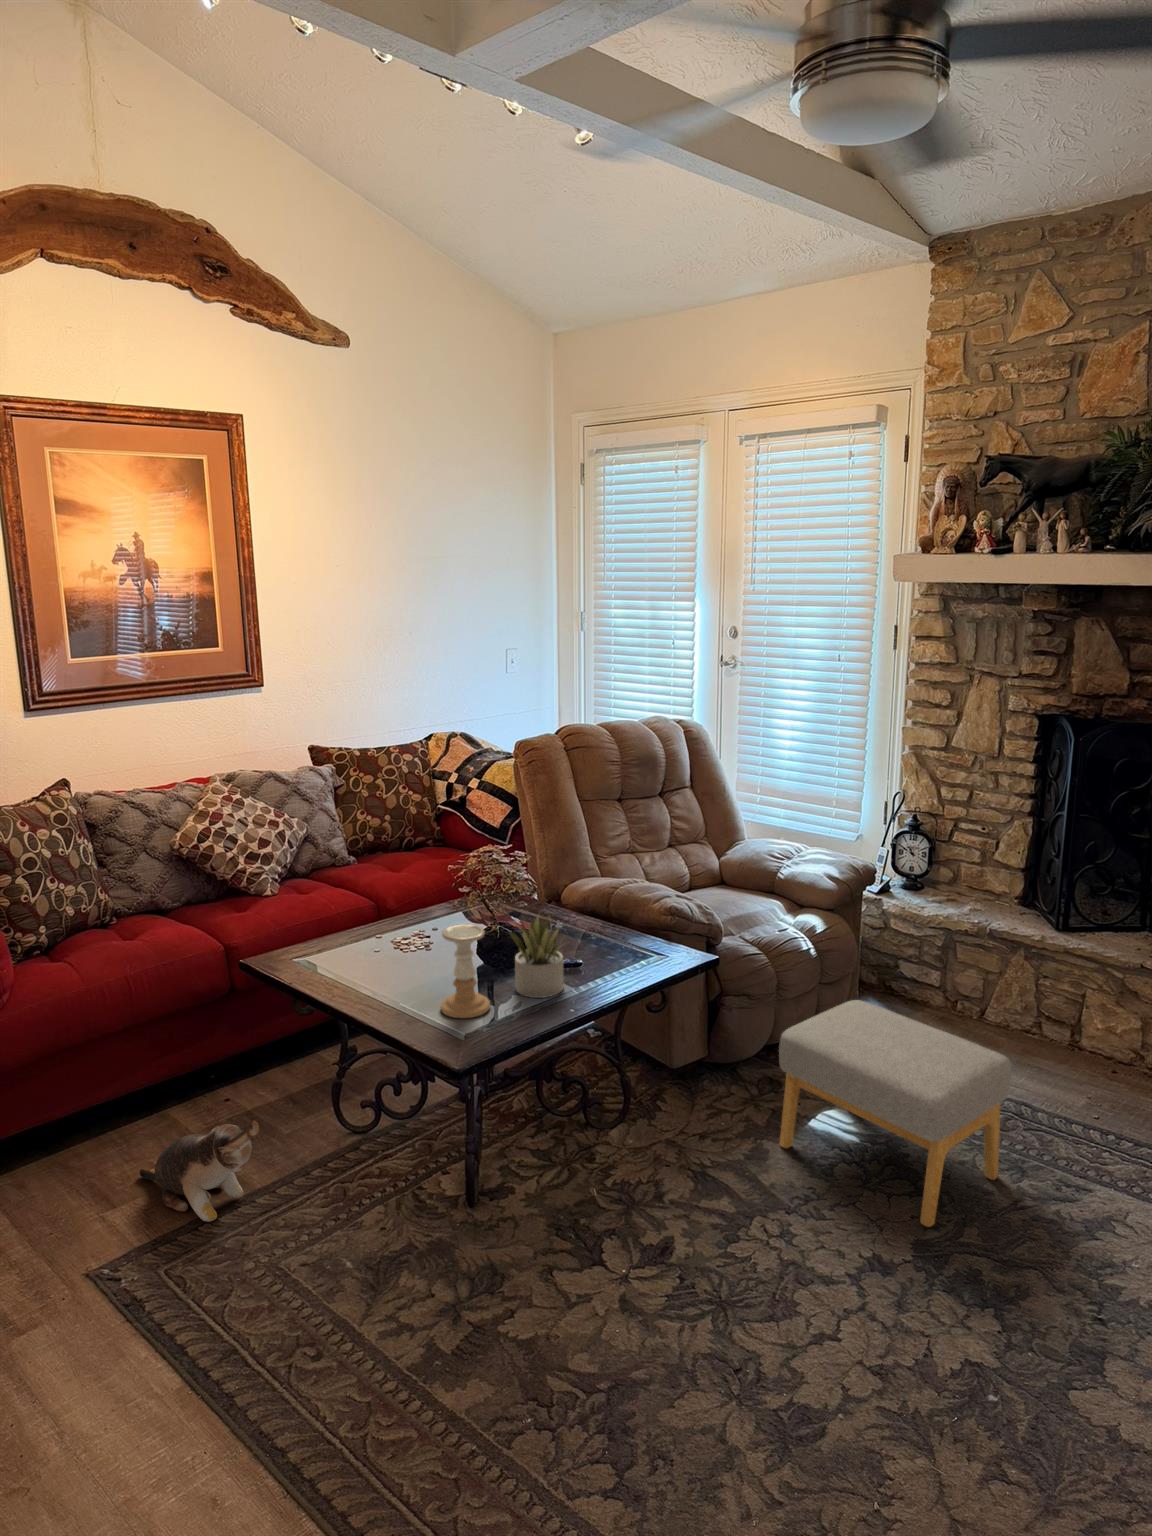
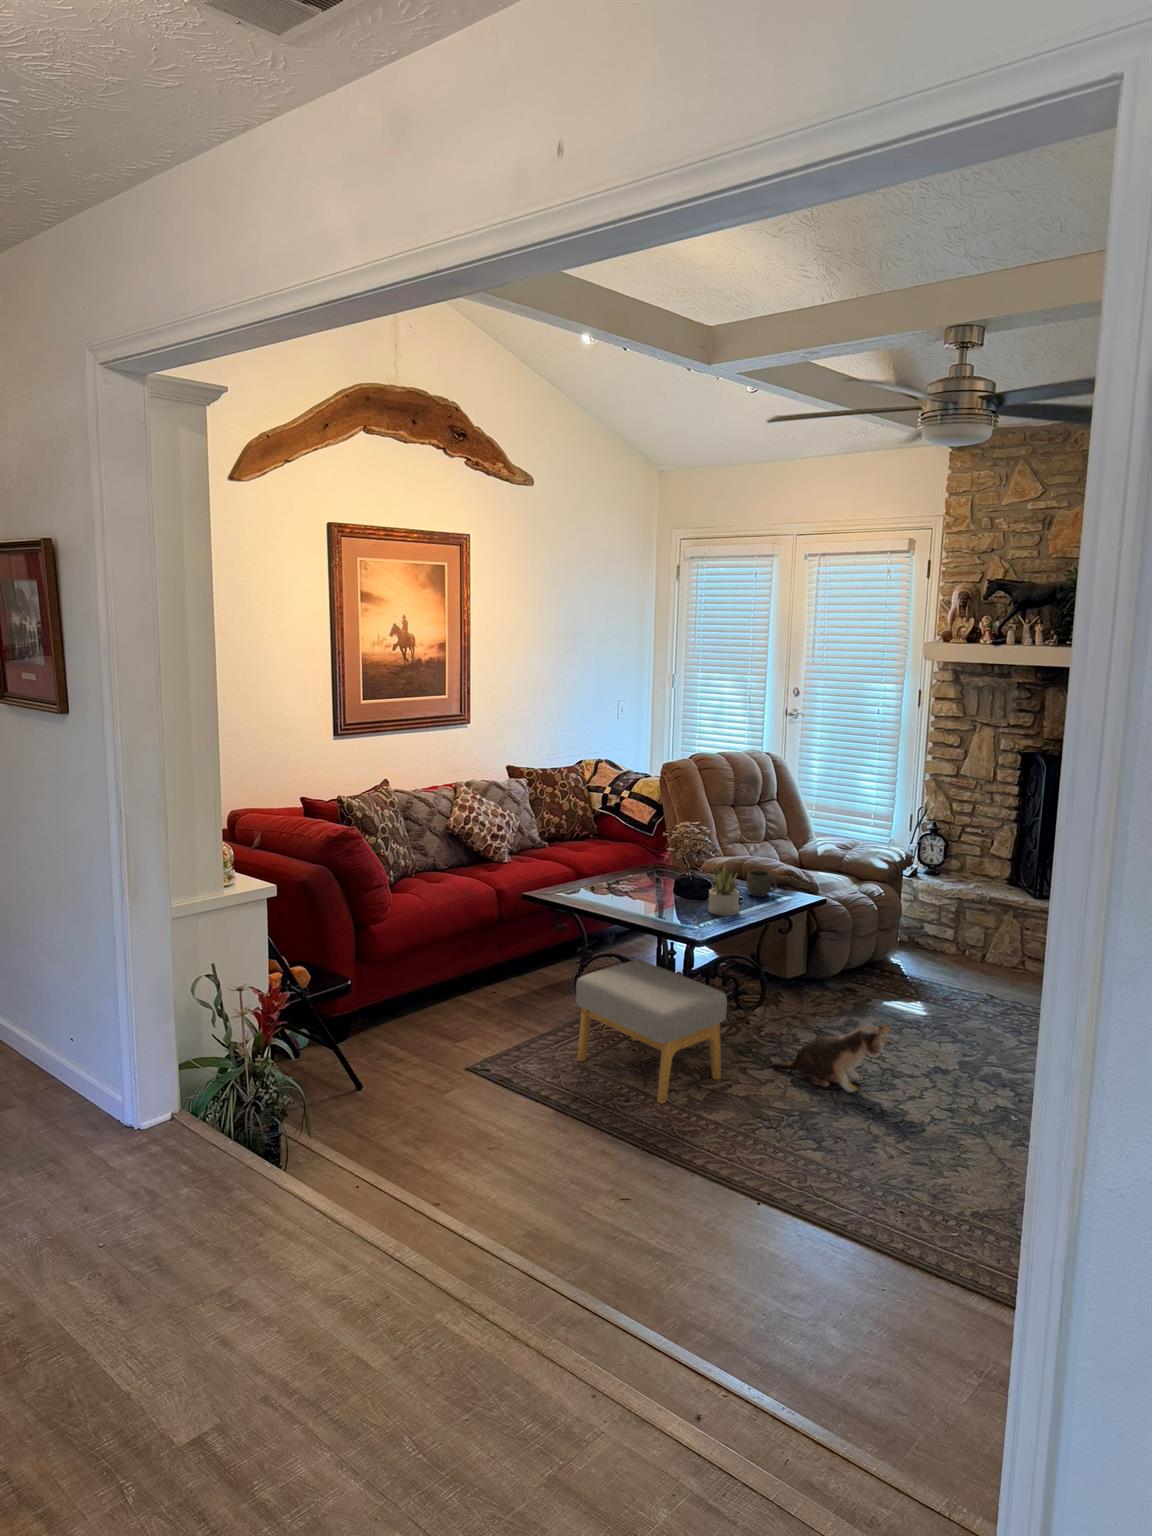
mug: none [595,911,639,954] -> present [746,870,777,897]
candle holder: present [441,924,490,1018] -> none [670,868,700,924]
footstool: present [779,1000,1011,1227] -> present [576,960,727,1104]
plush toy: present [140,1120,259,1222] -> present [772,1024,891,1092]

